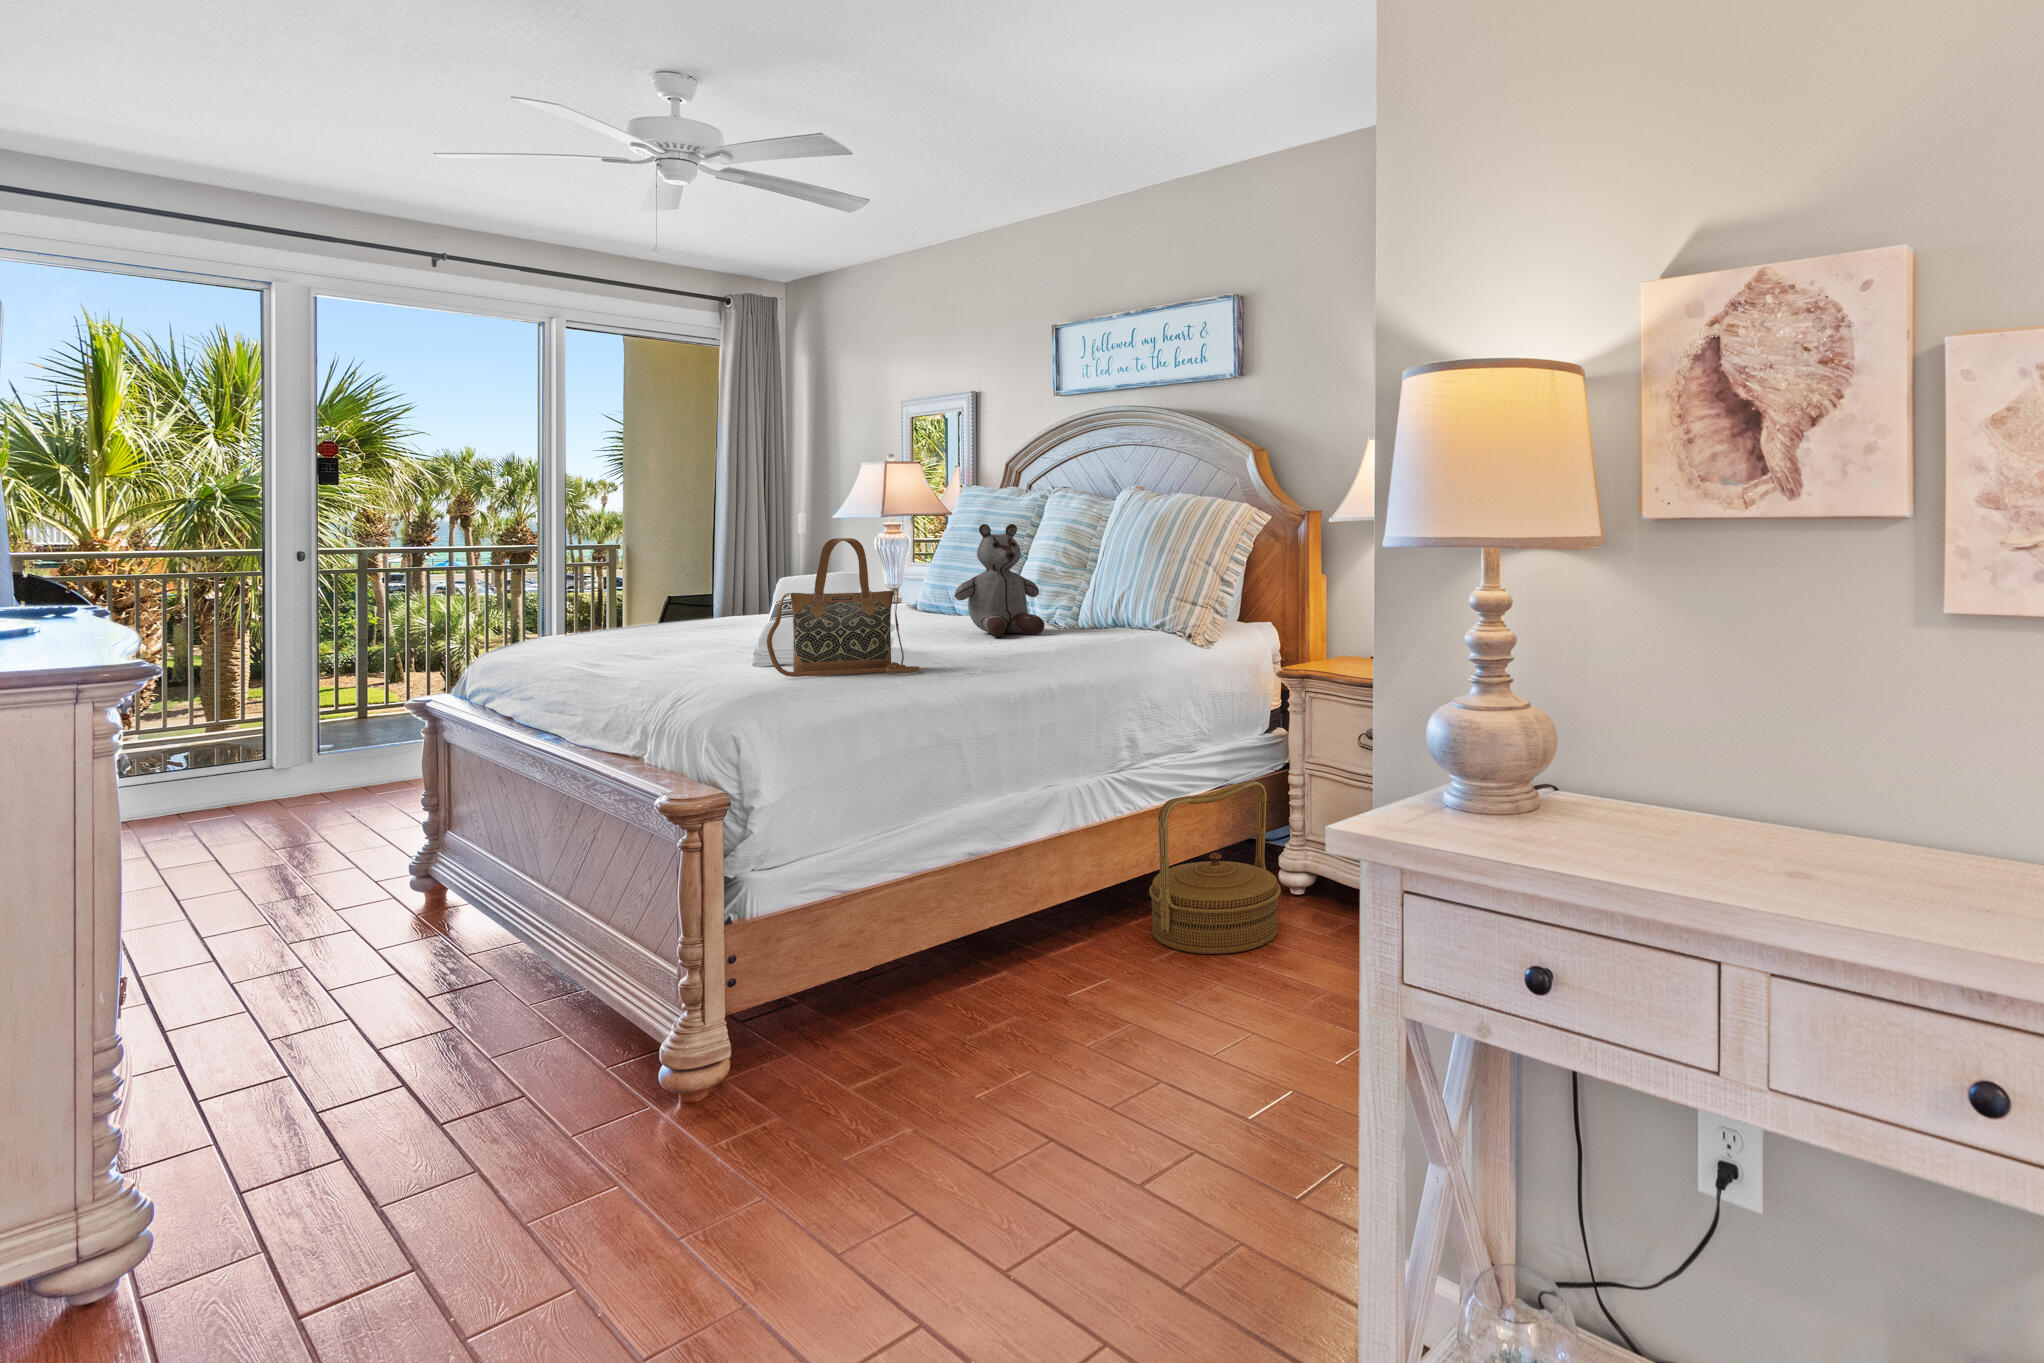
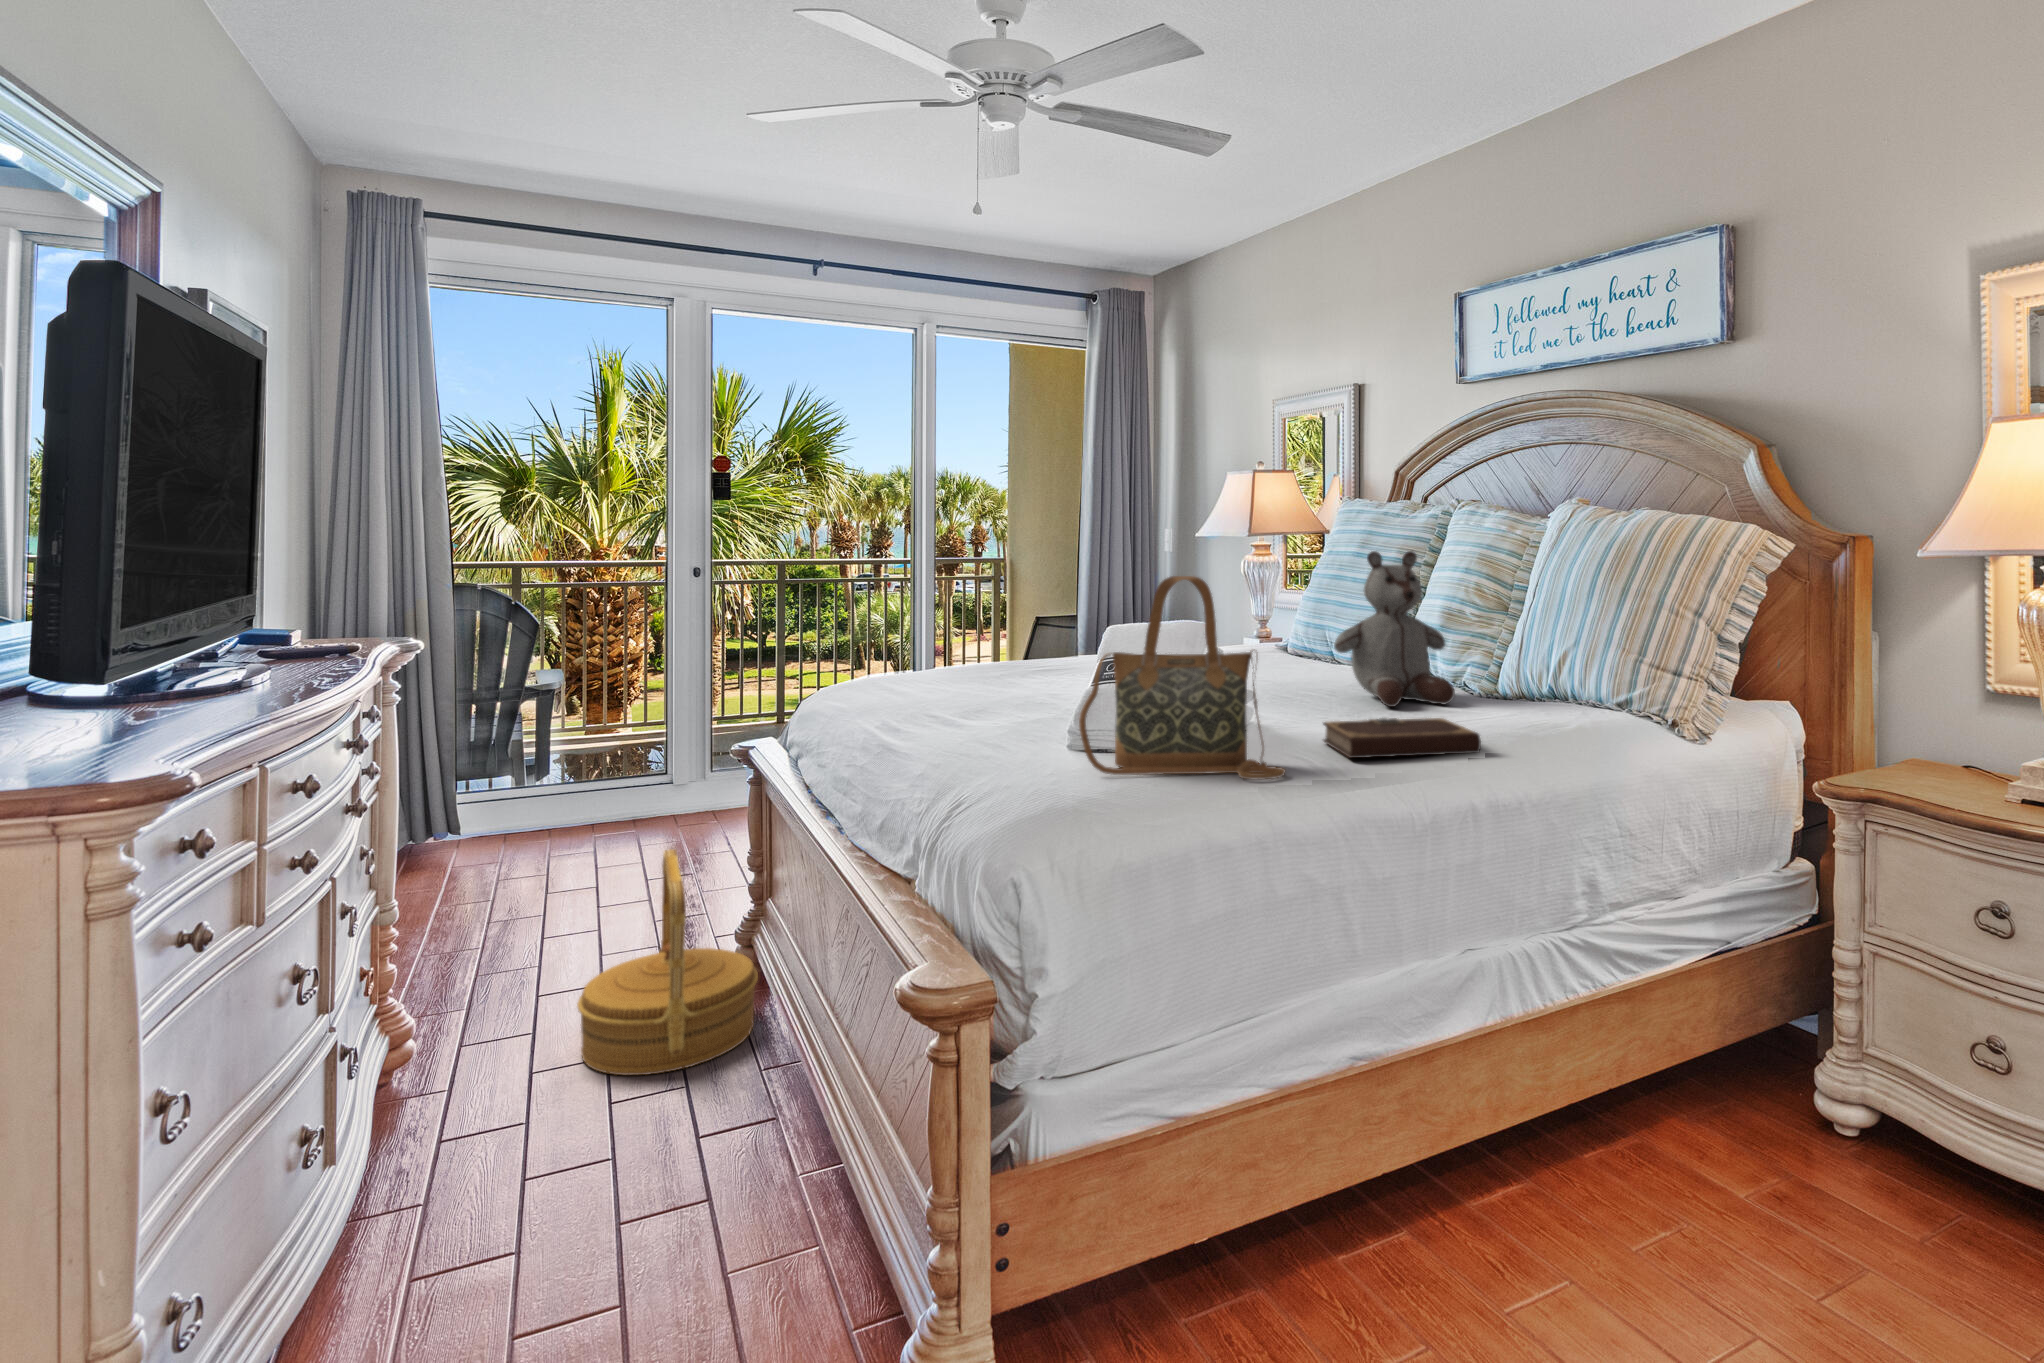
notebook: none [946,636,1055,661] -> present [1323,718,1481,758]
woven basket: present [1149,780,1281,954] -> present [577,849,758,1075]

